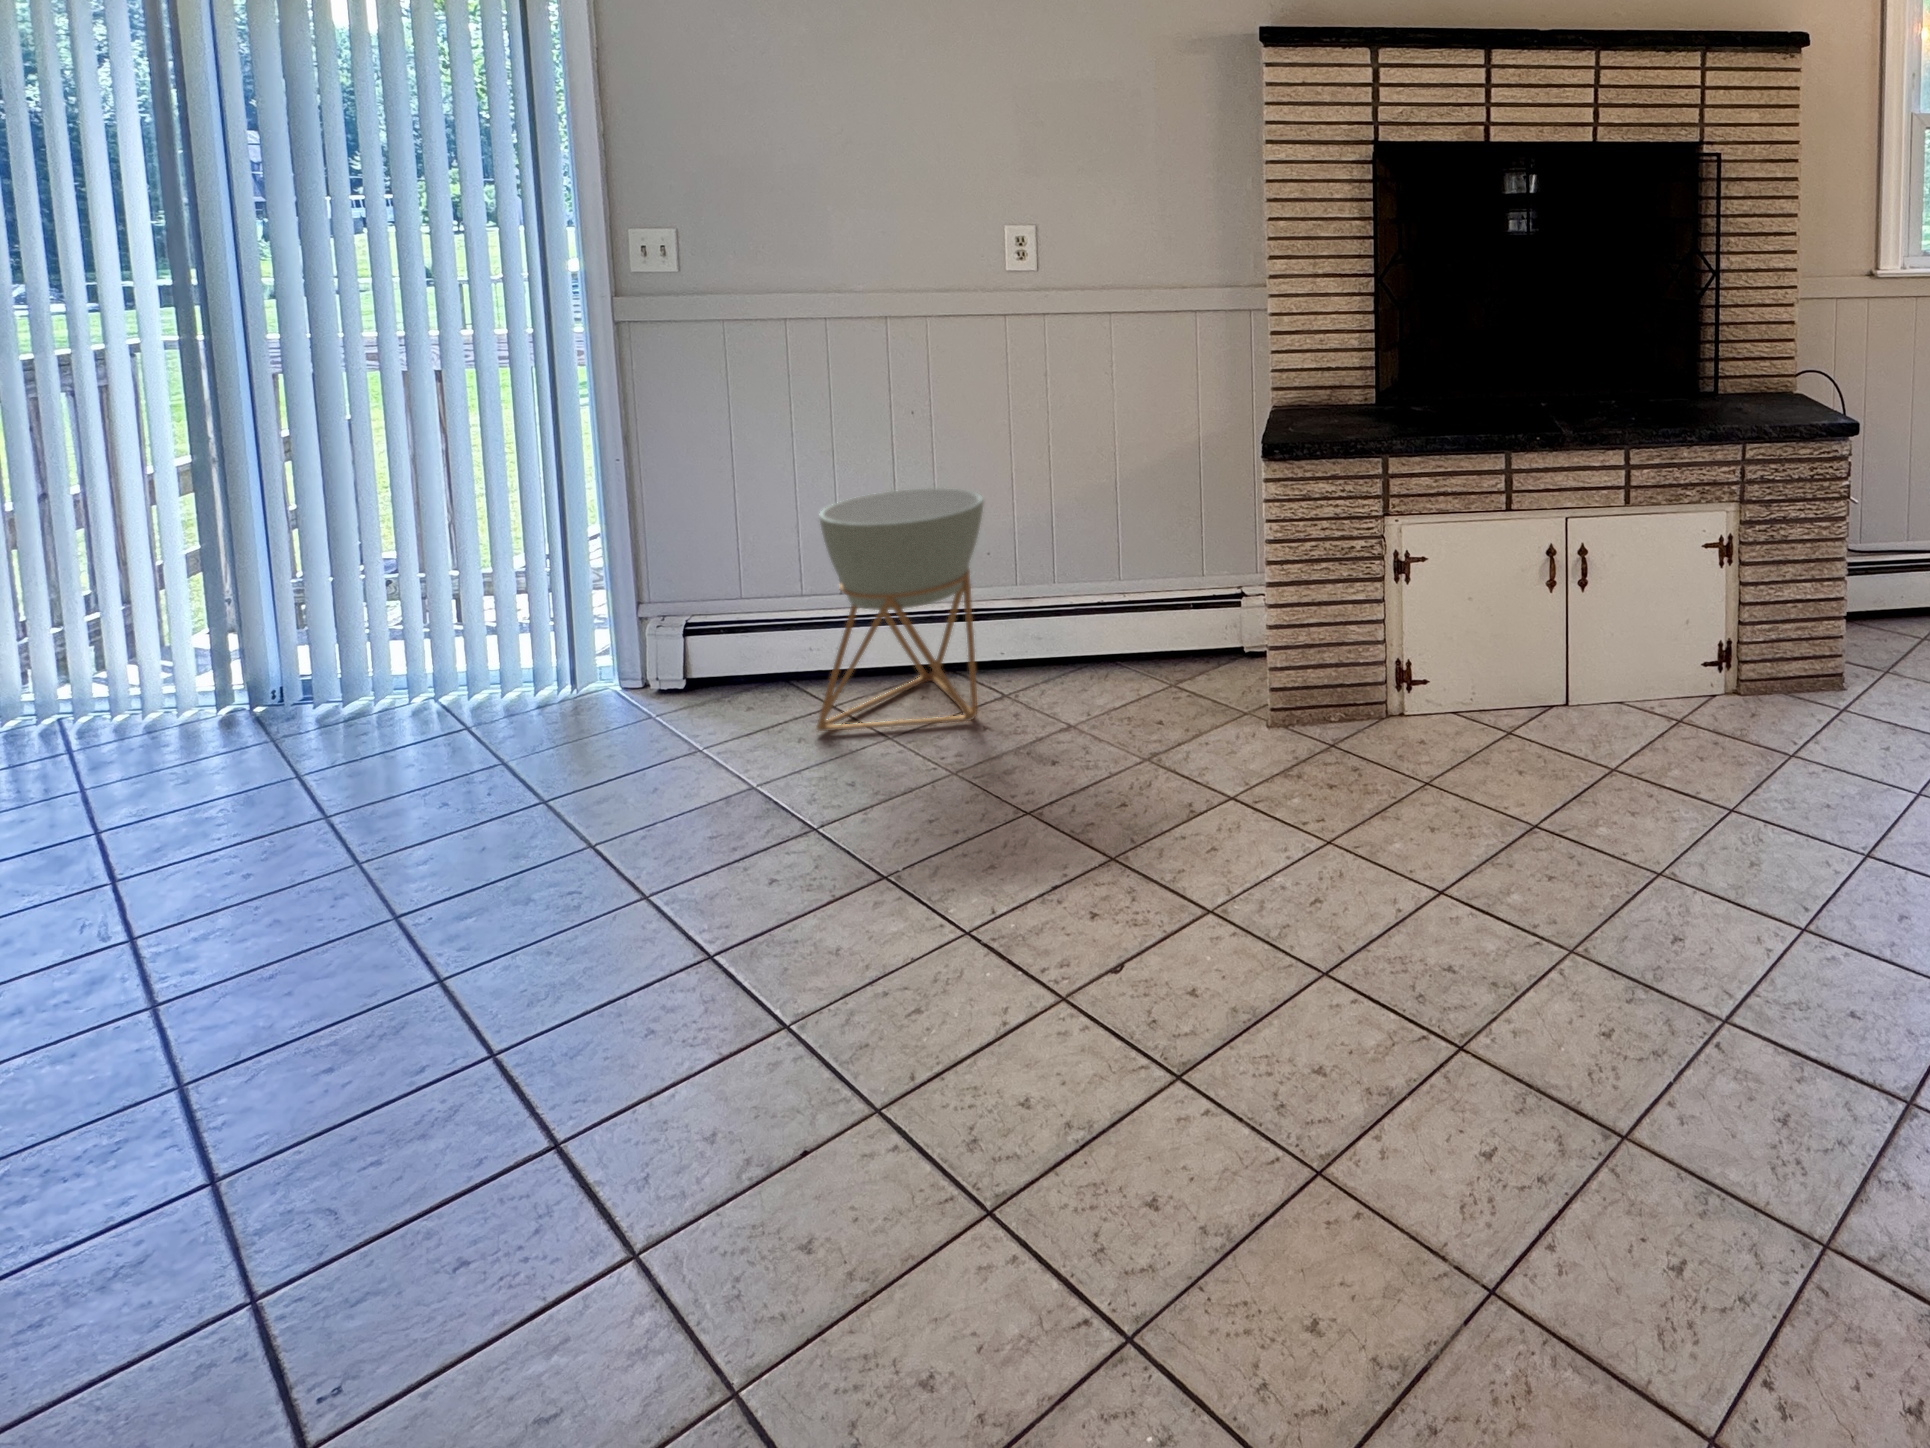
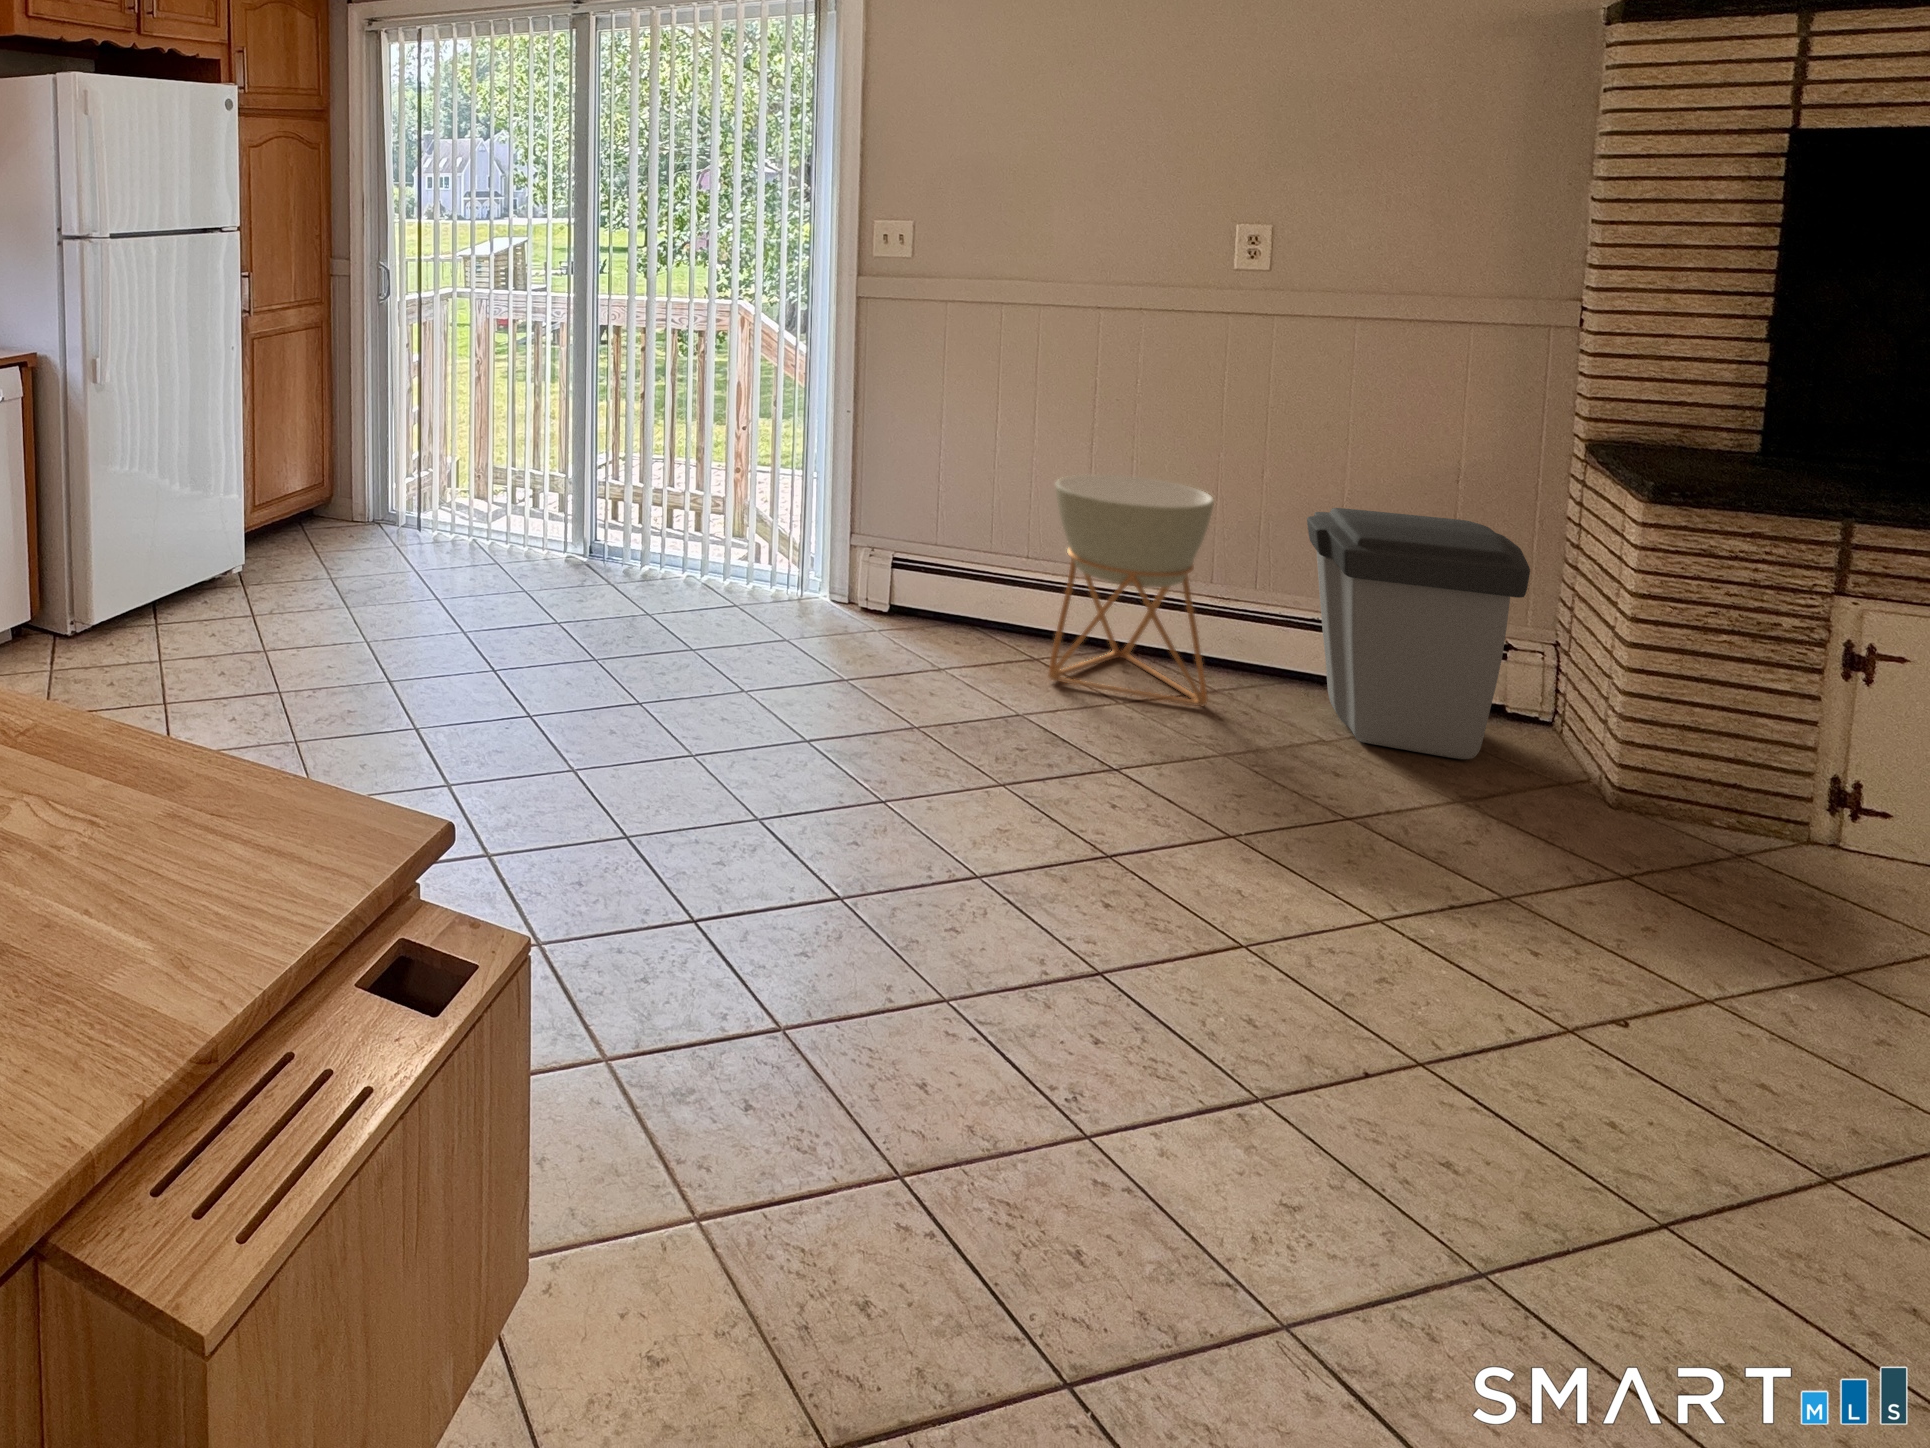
trash can: none [1059,490,1218,719] -> present [1307,508,1530,759]

